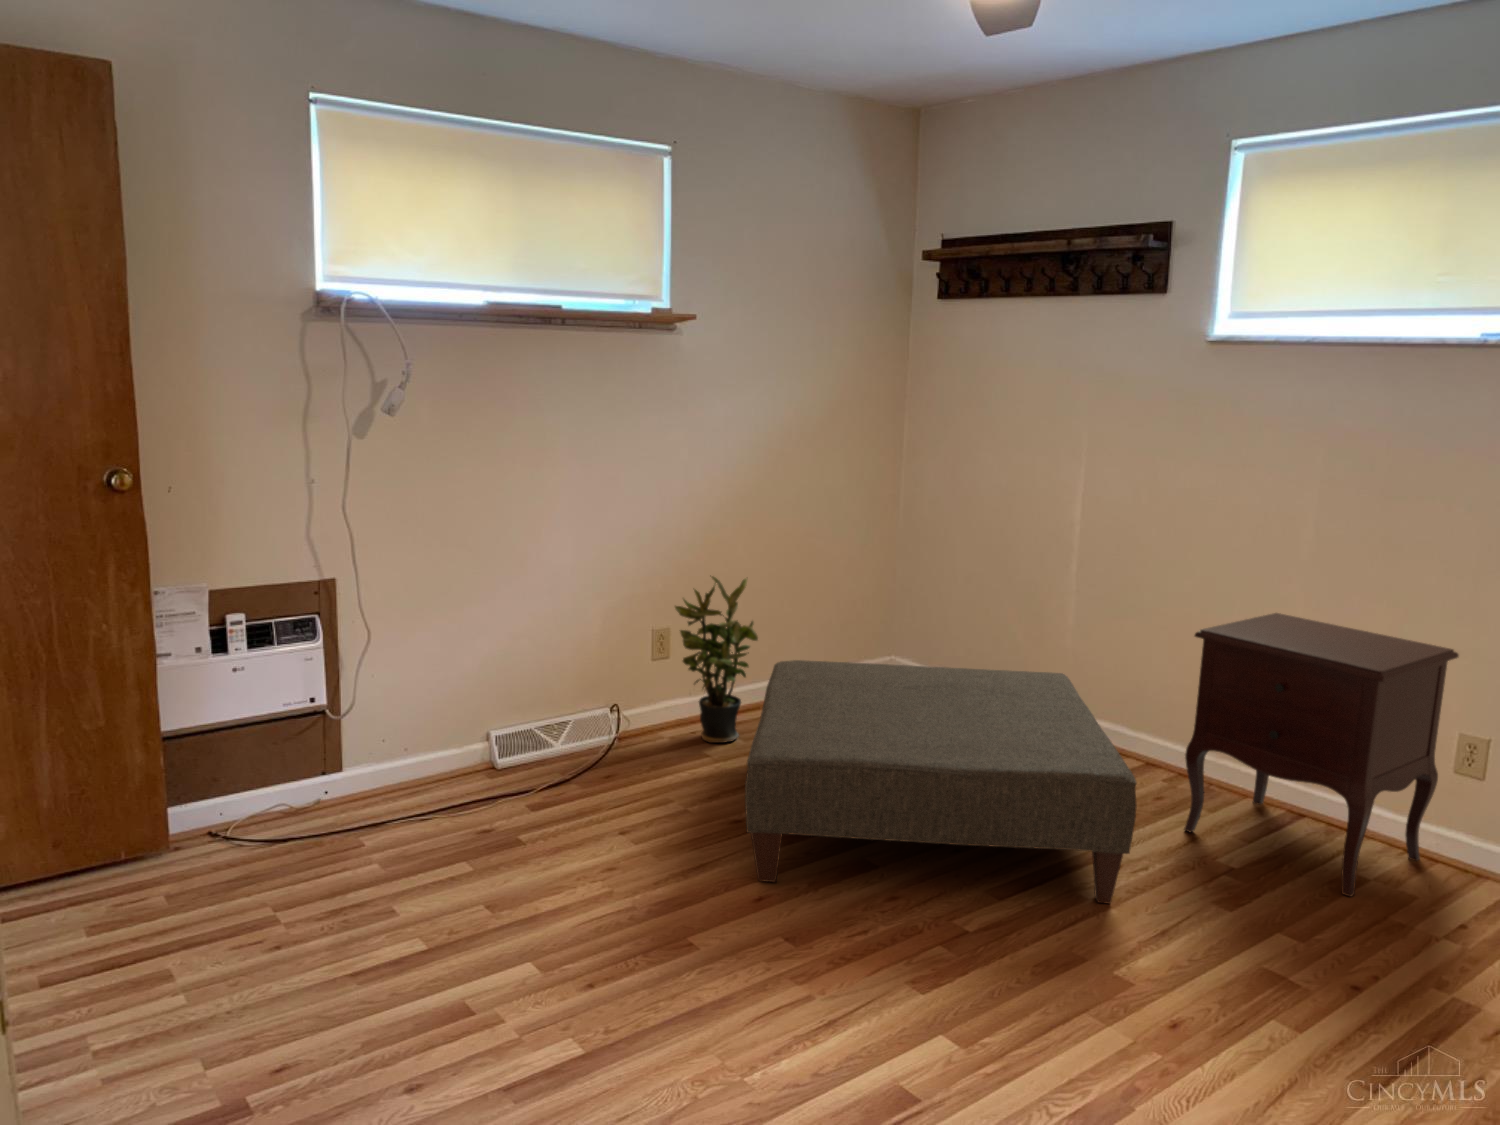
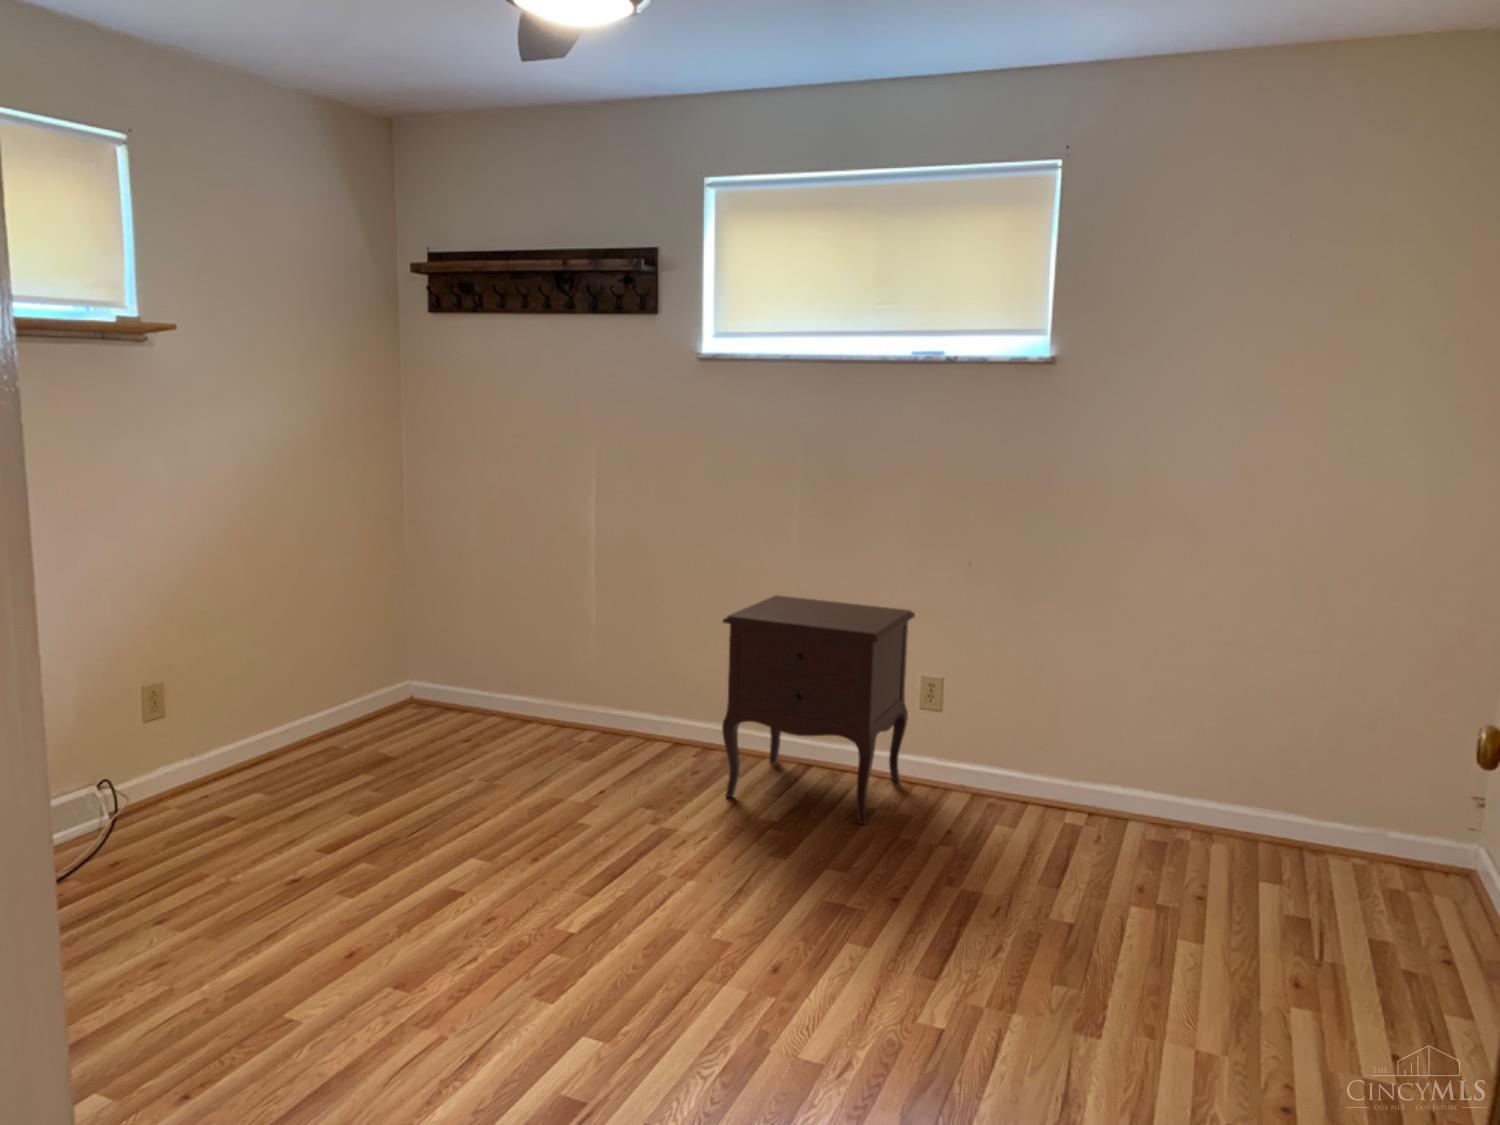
potted plant: present [675,576,758,743] -> none [168,611,274,803]
ottoman: present [745,660,1137,904] -> none [303,672,706,938]

